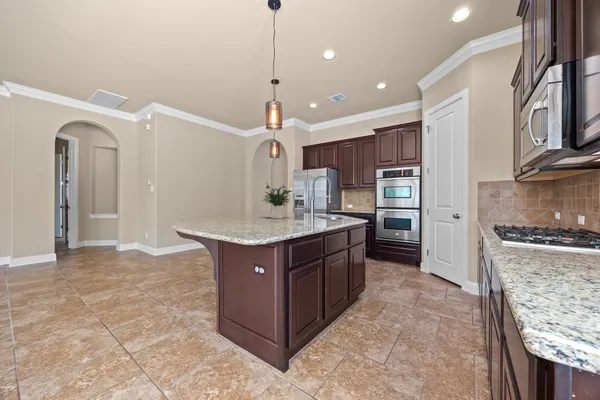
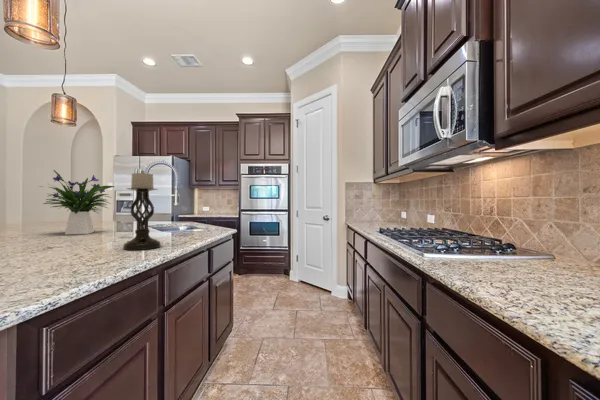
candle holder: none [298,182,317,227] -> present [123,171,161,250]

